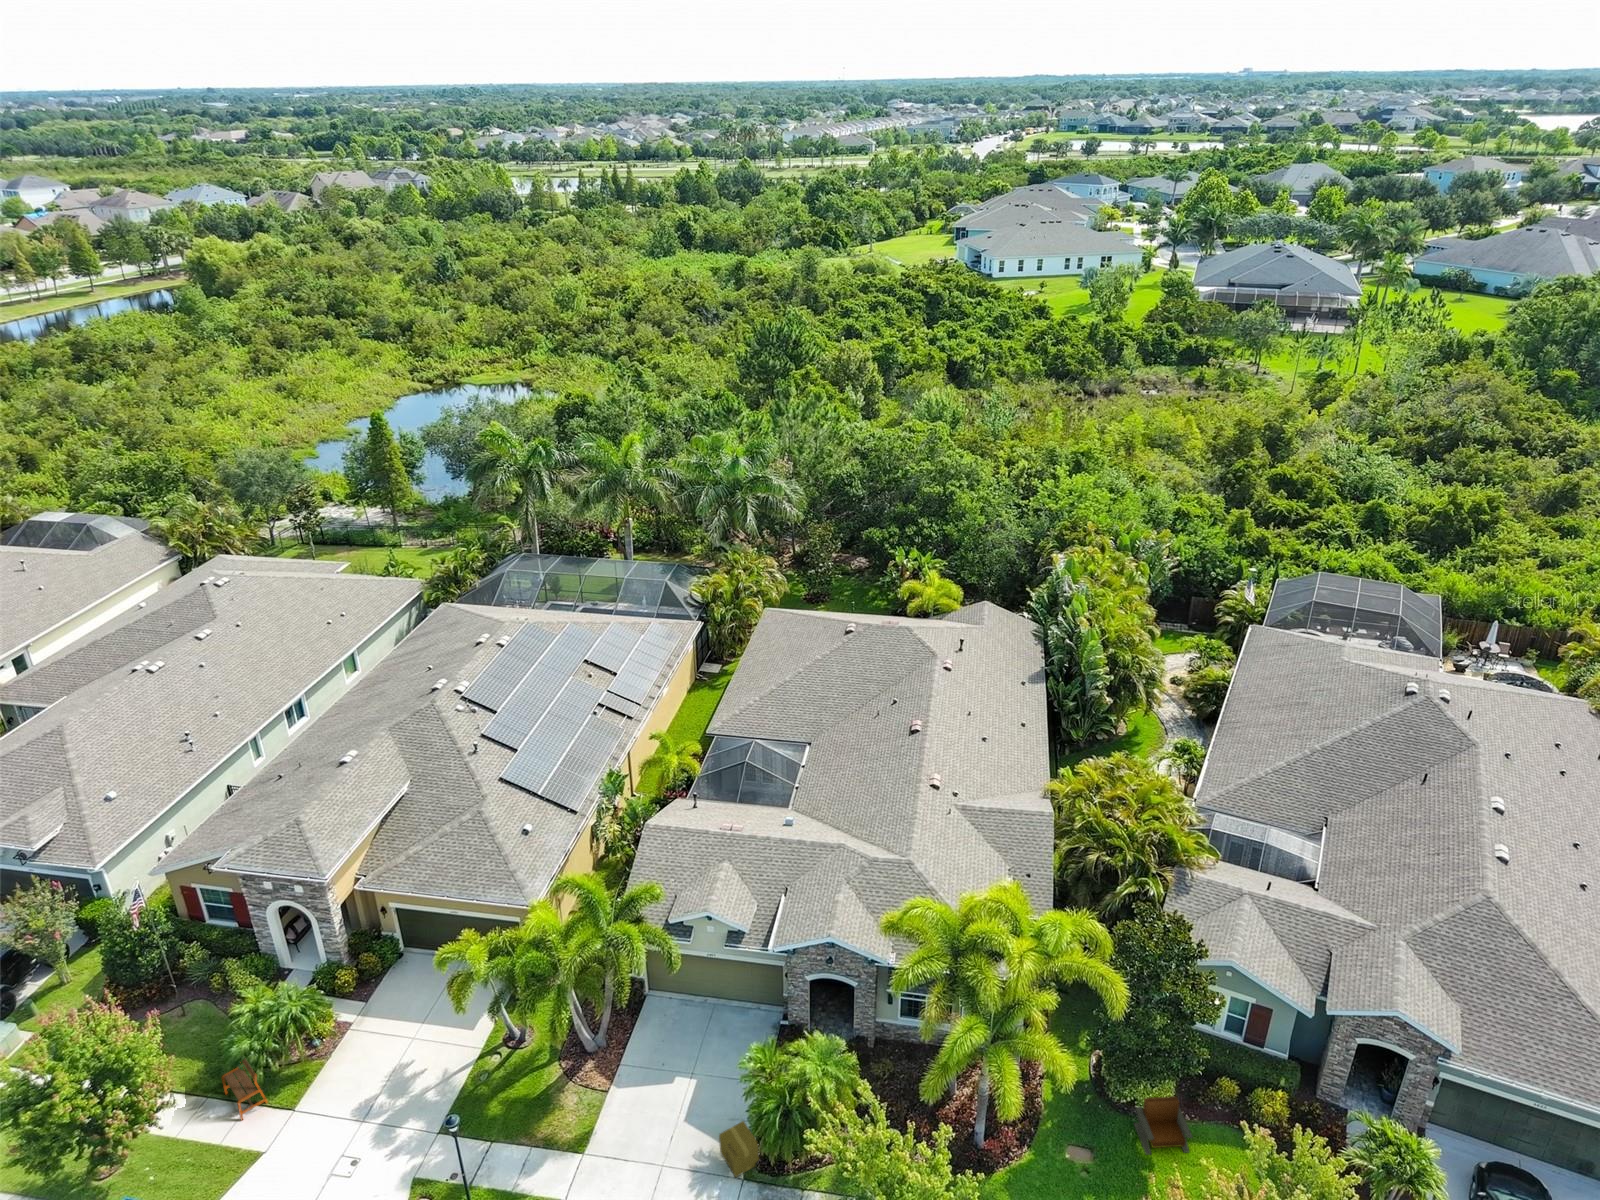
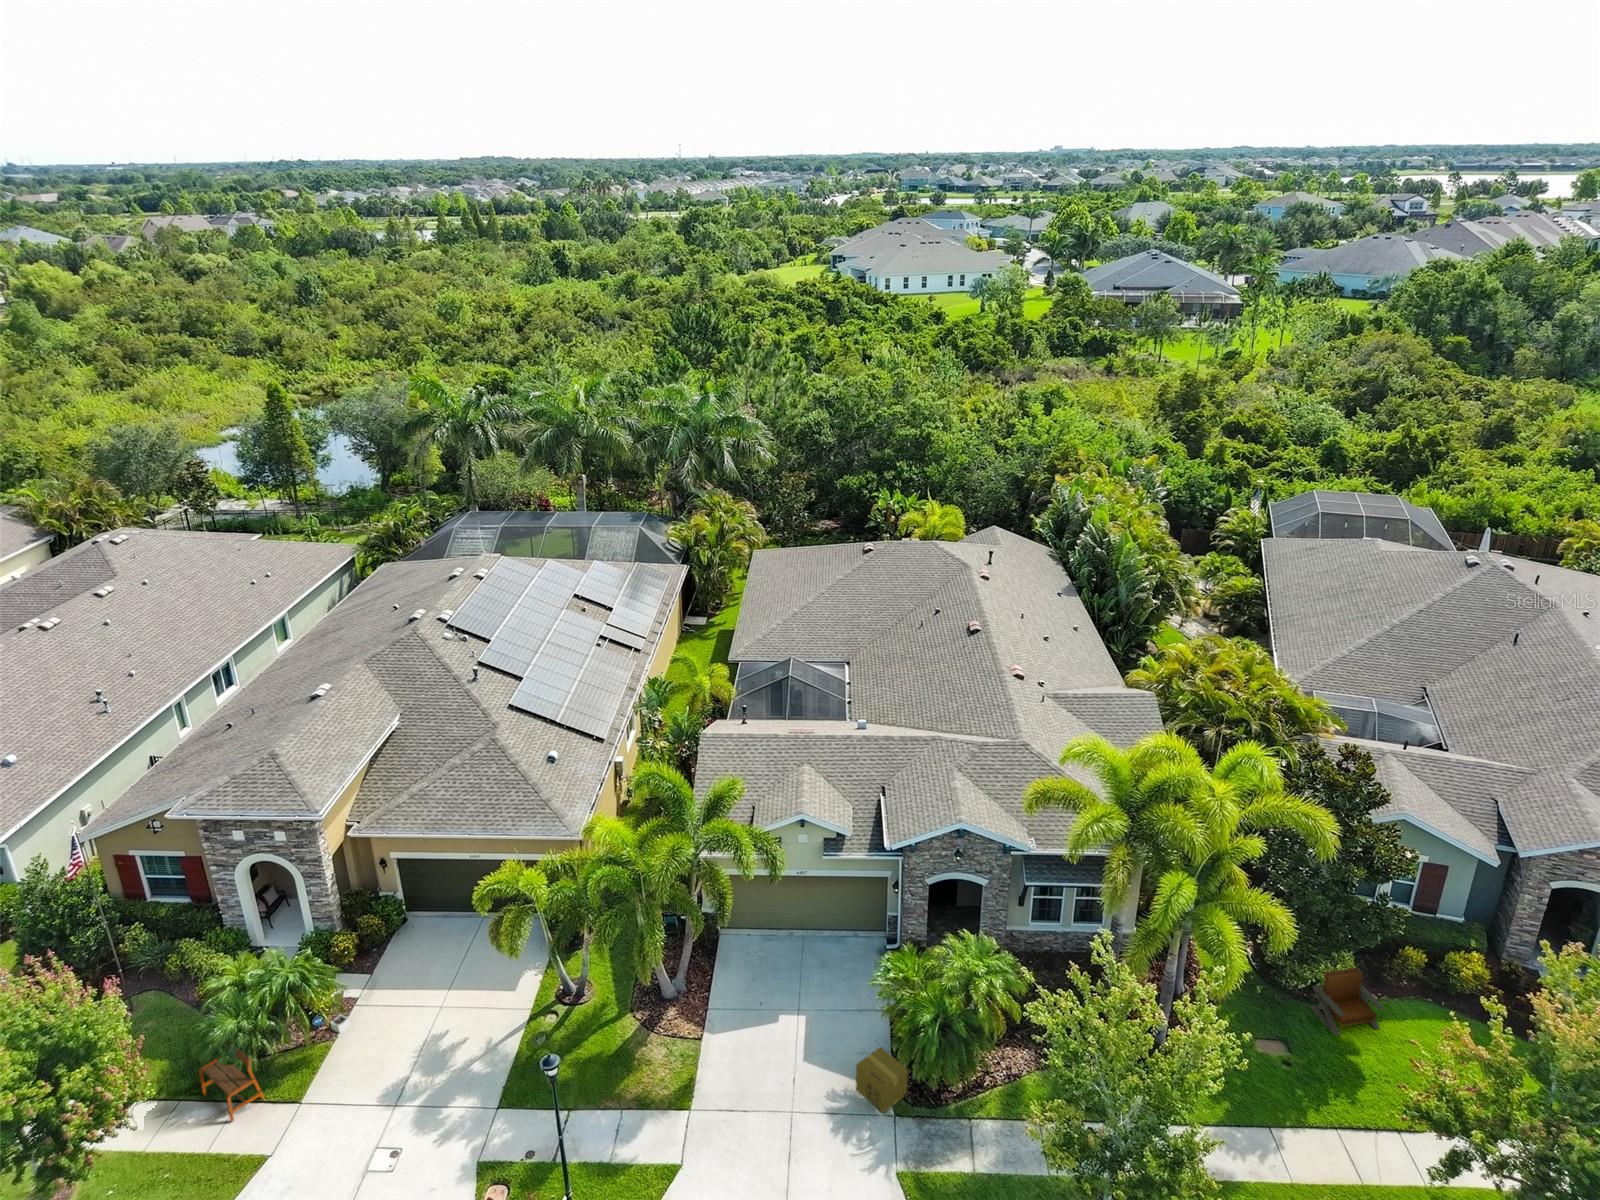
potted tree: none [319,1022,342,1053] -> present [329,993,350,1033]

